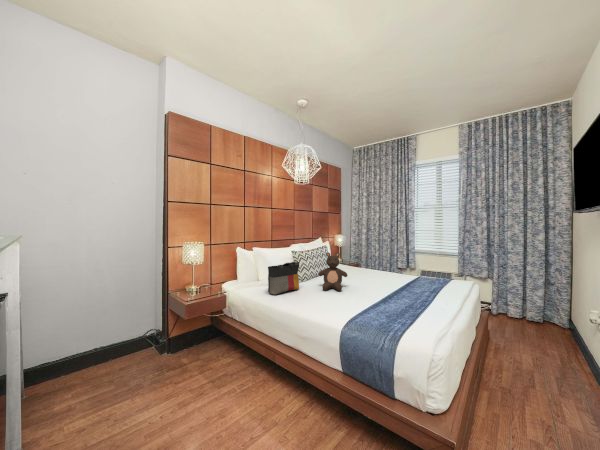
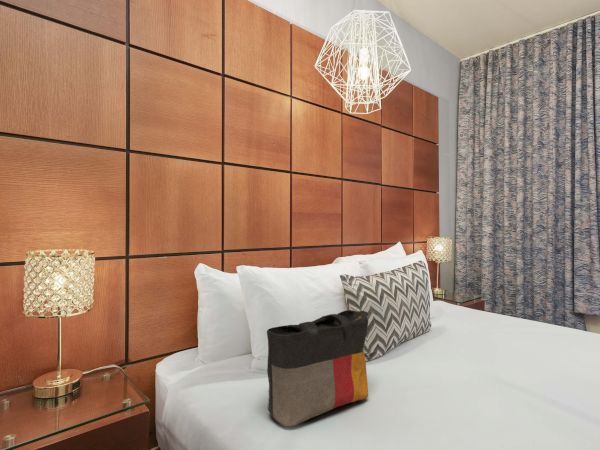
teddy bear: present [318,252,348,291] -> none [425,282,525,416]

